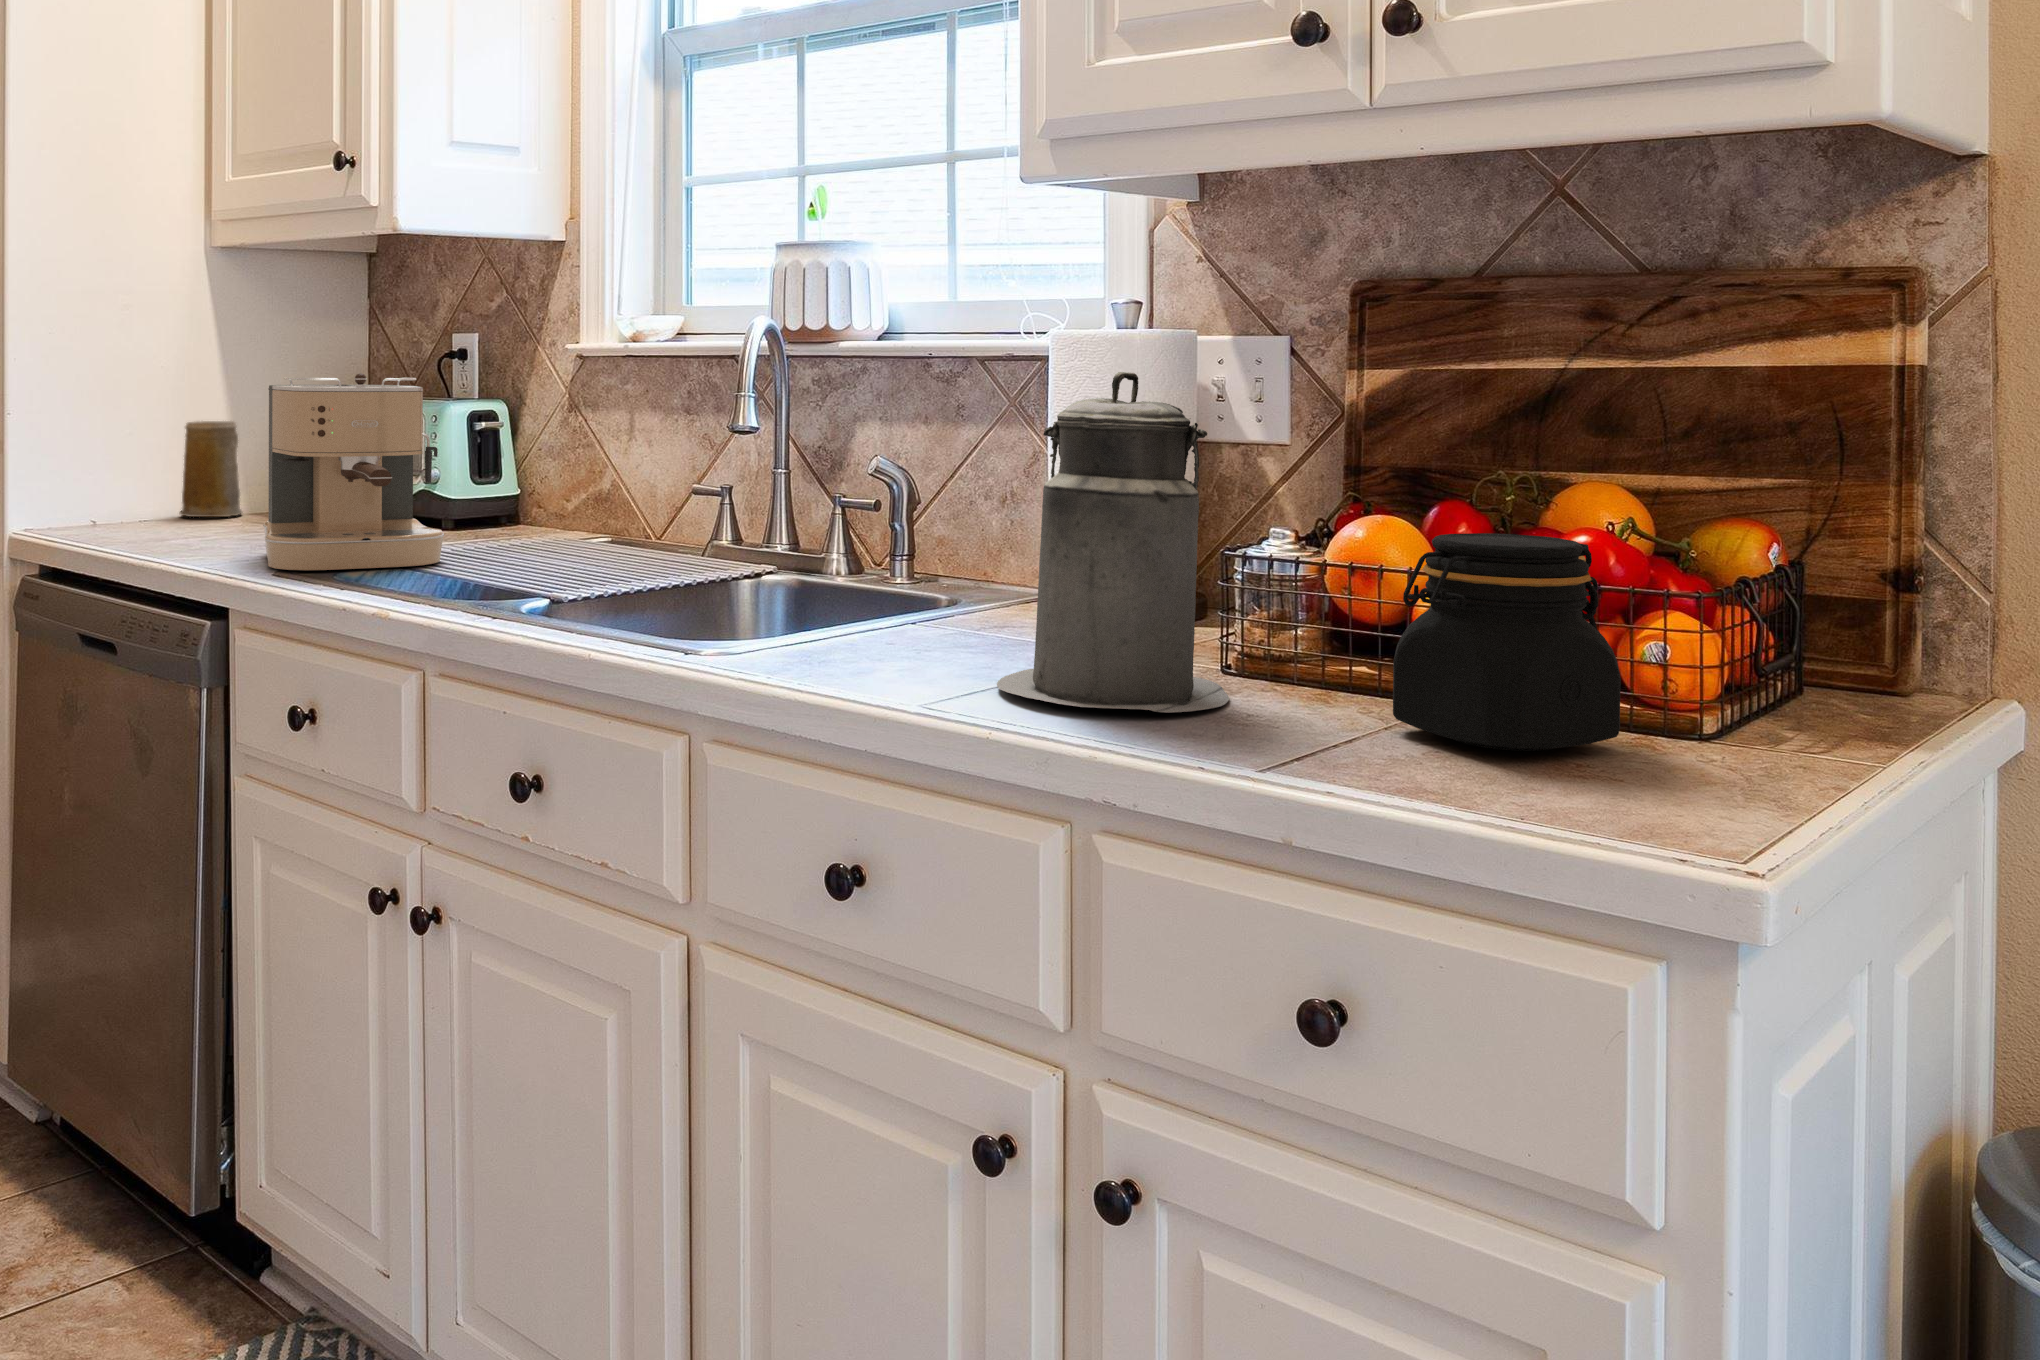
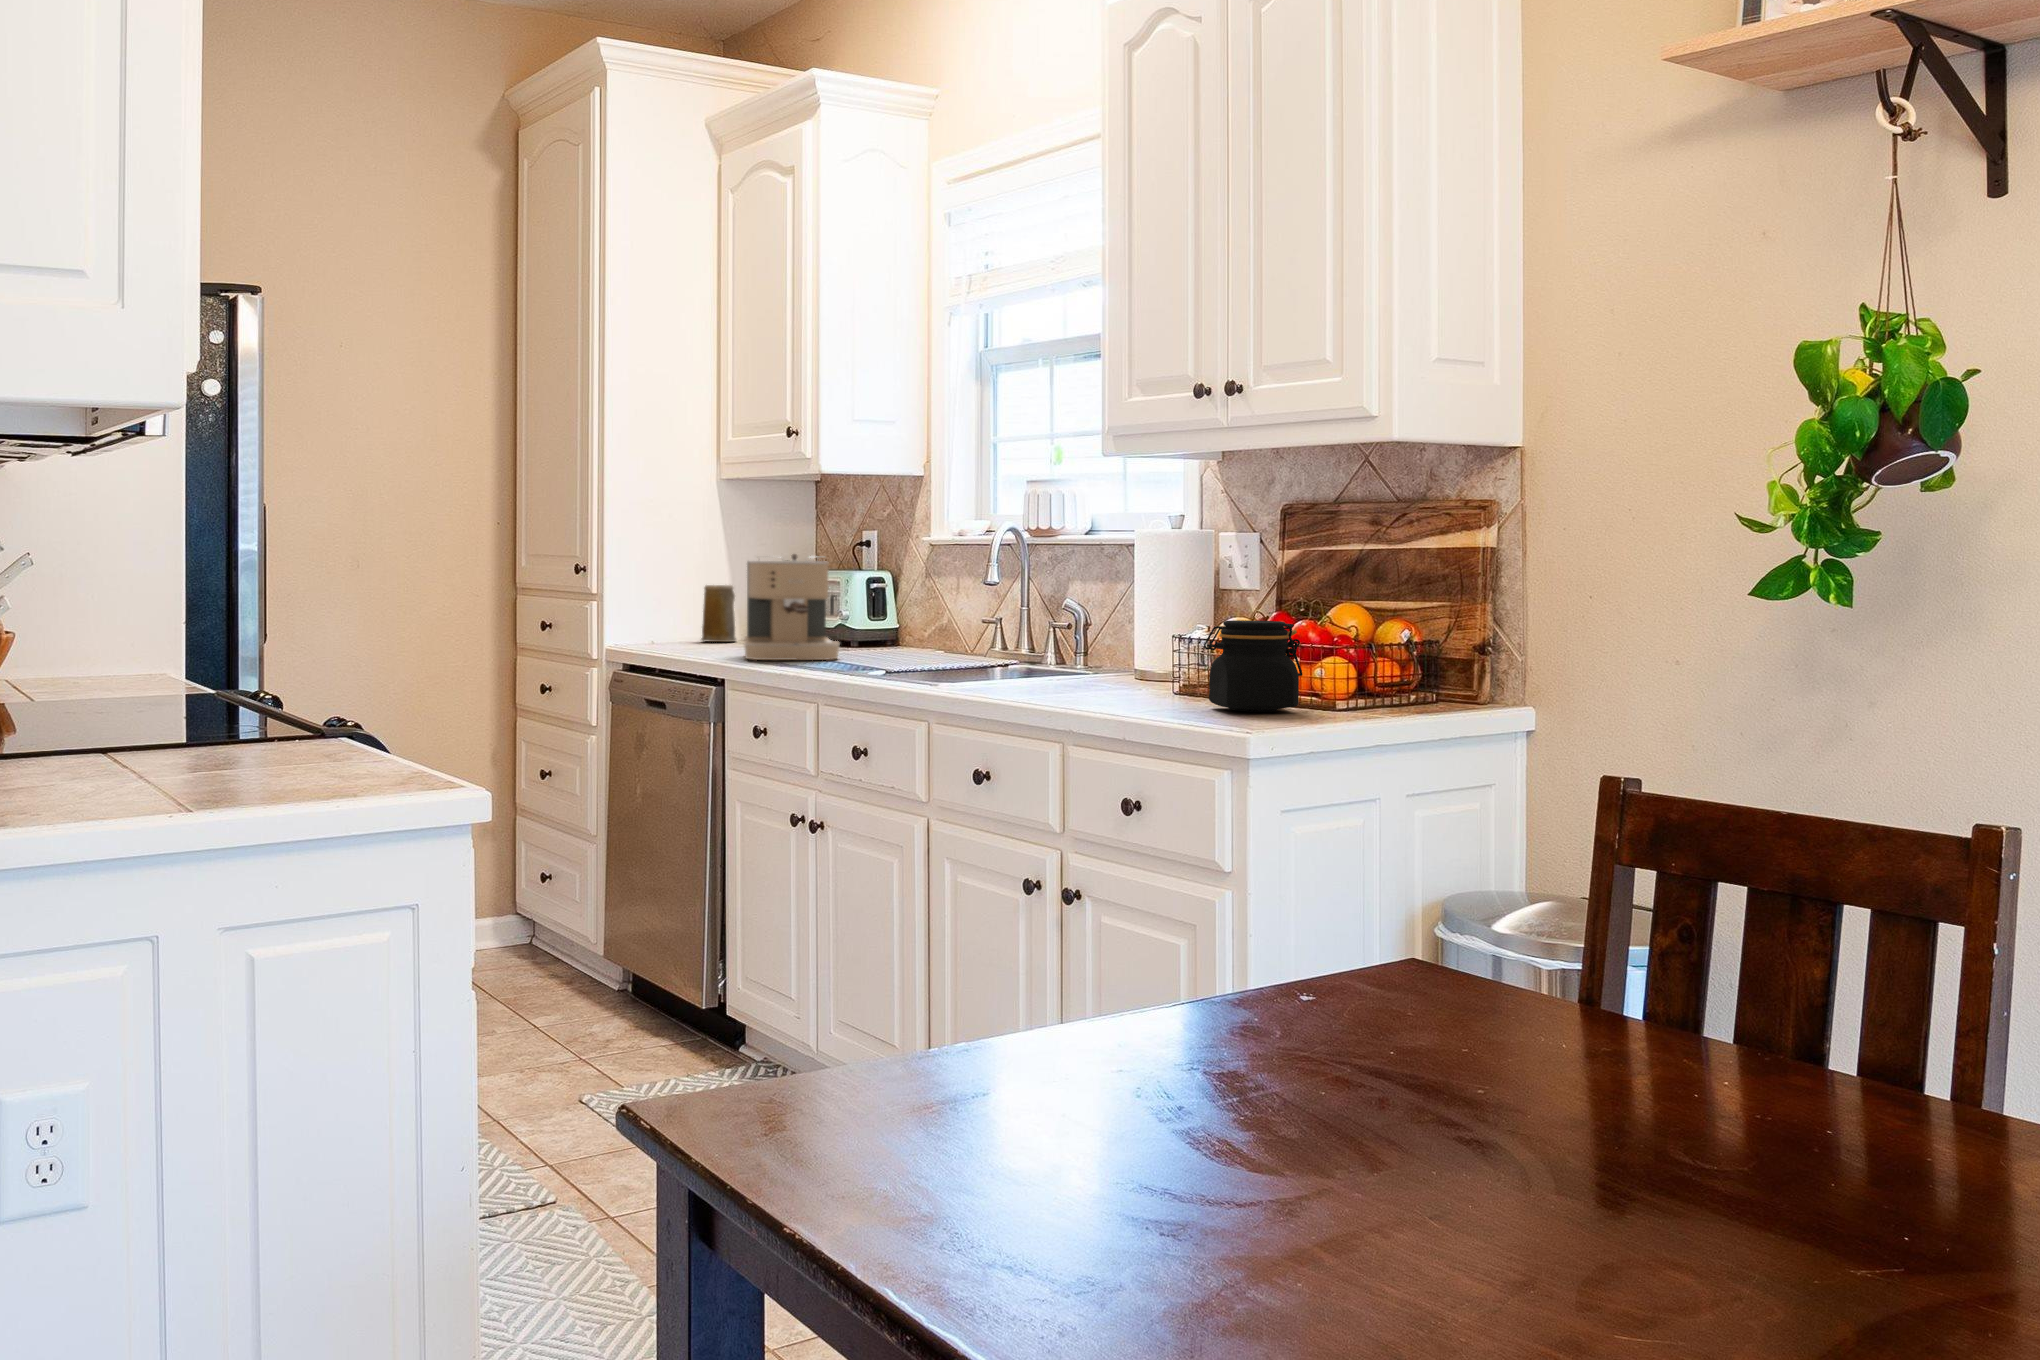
canister: present [997,372,1229,713] -> none [1056,548,1162,701]

